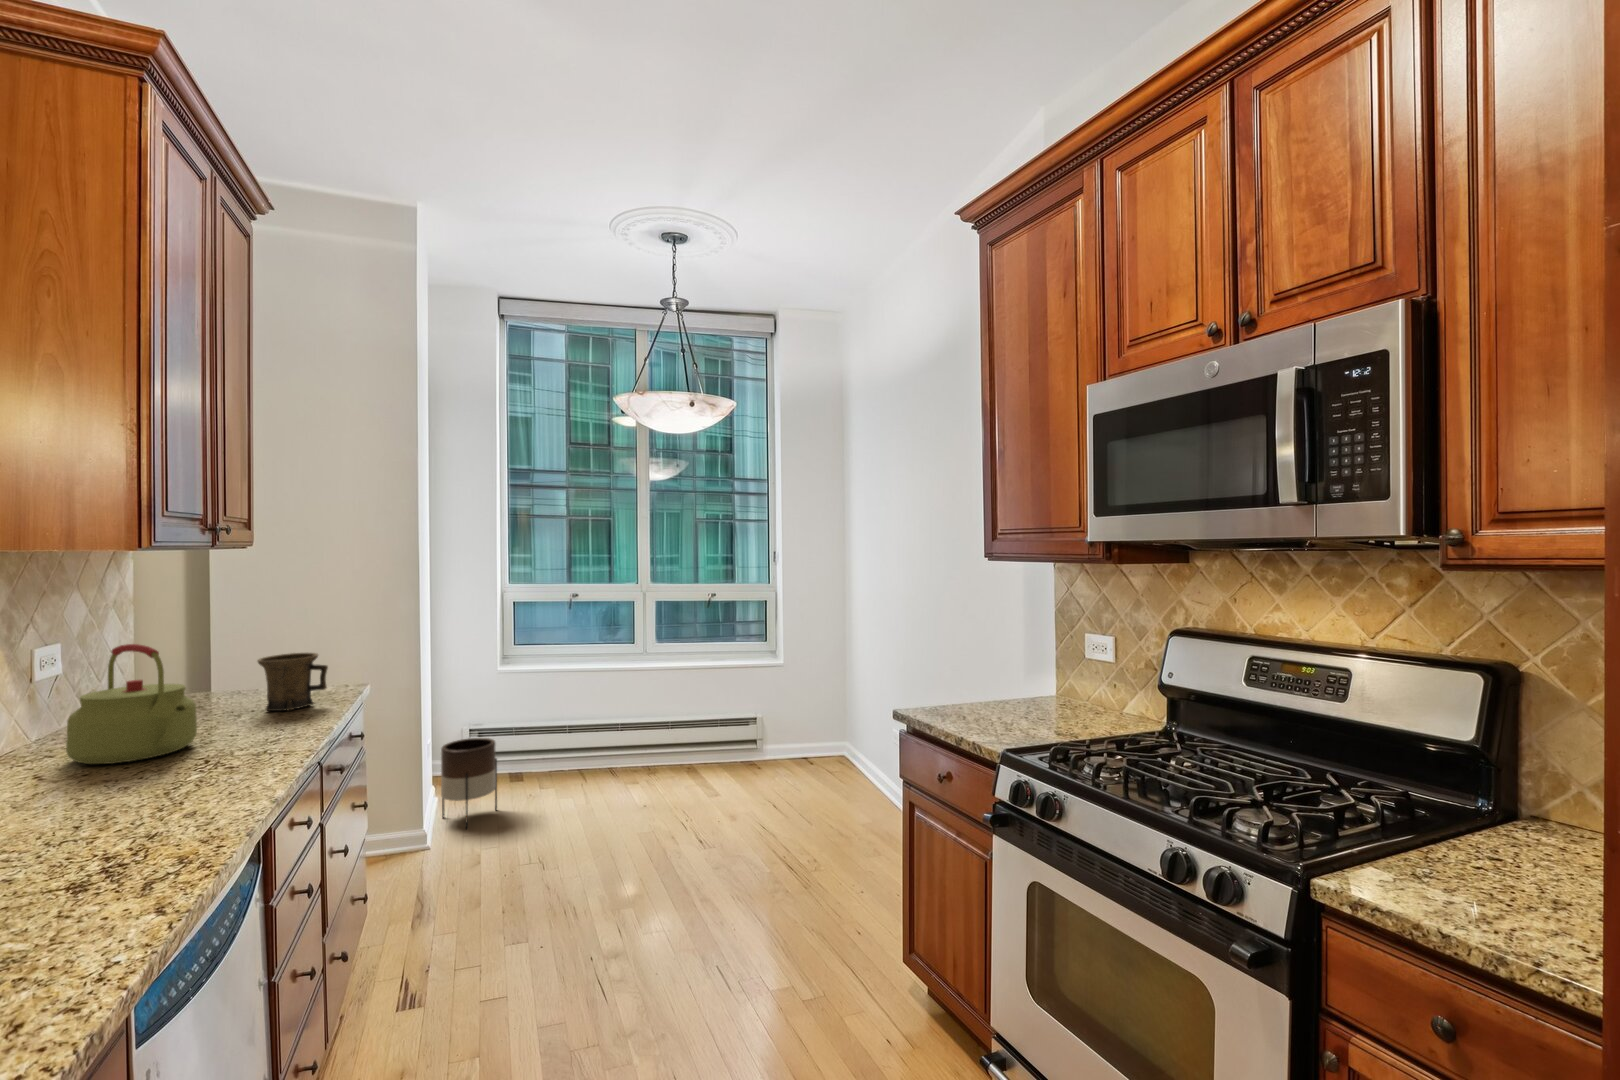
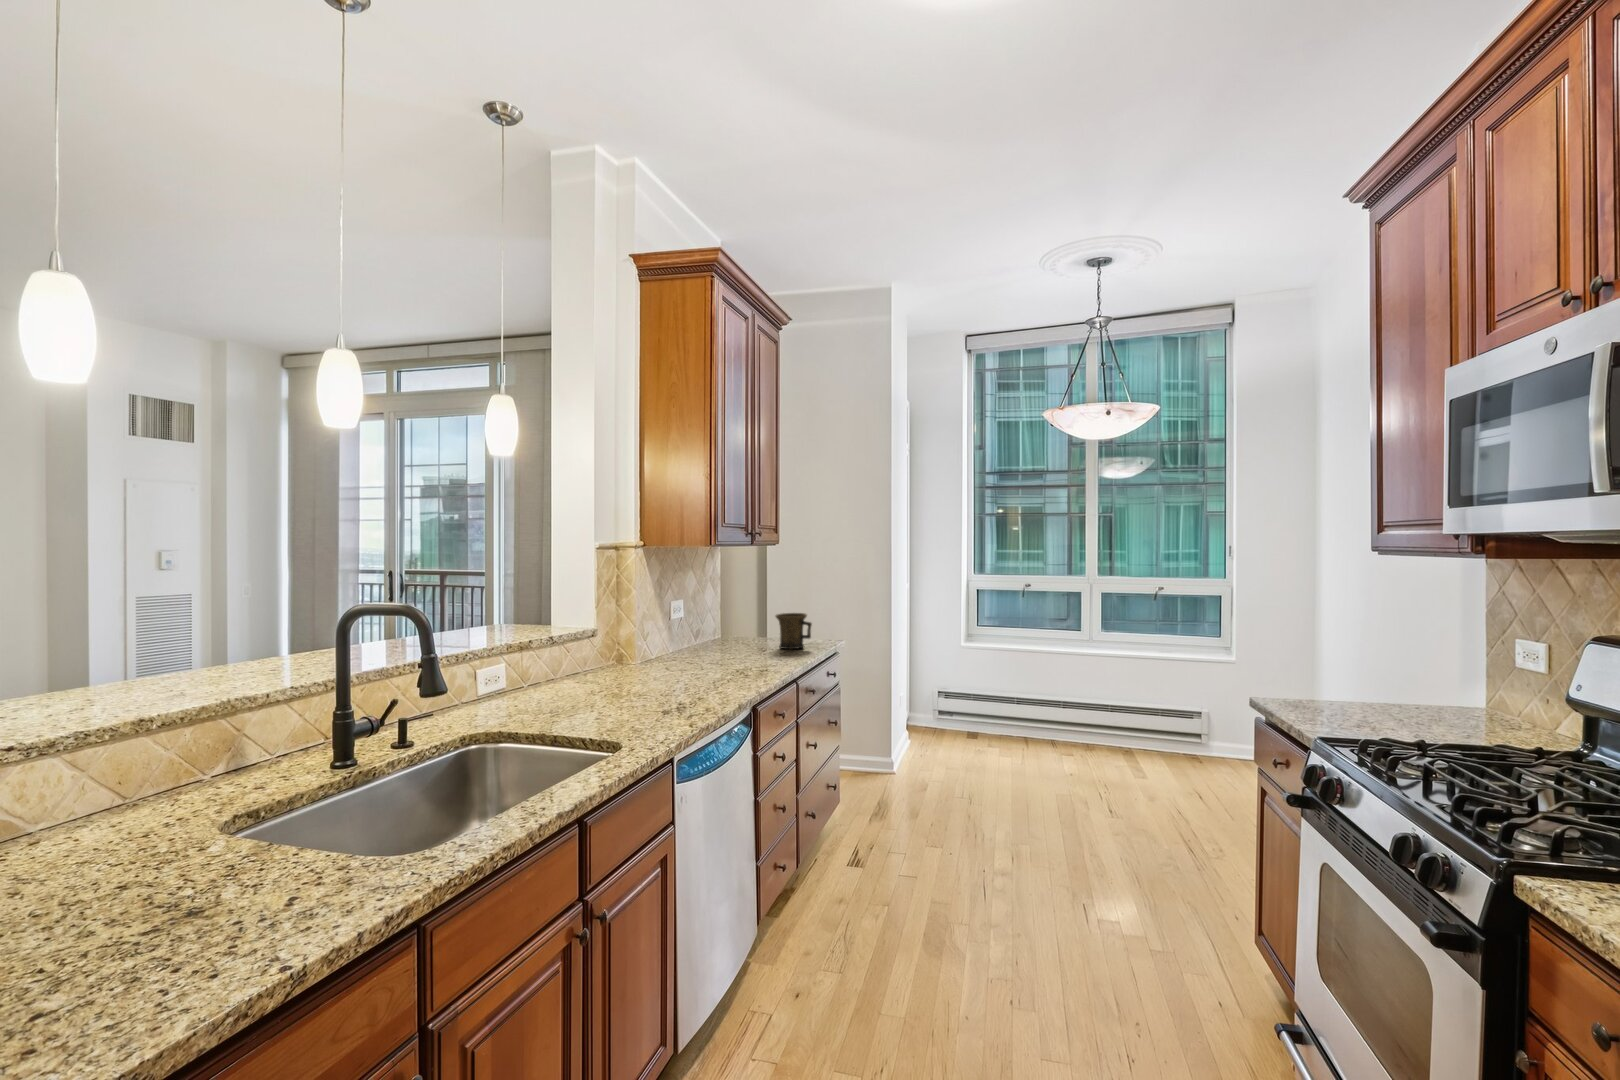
kettle: present [66,644,197,764] -> none [686,599,739,664]
planter: present [441,738,497,828] -> none [908,696,950,767]

